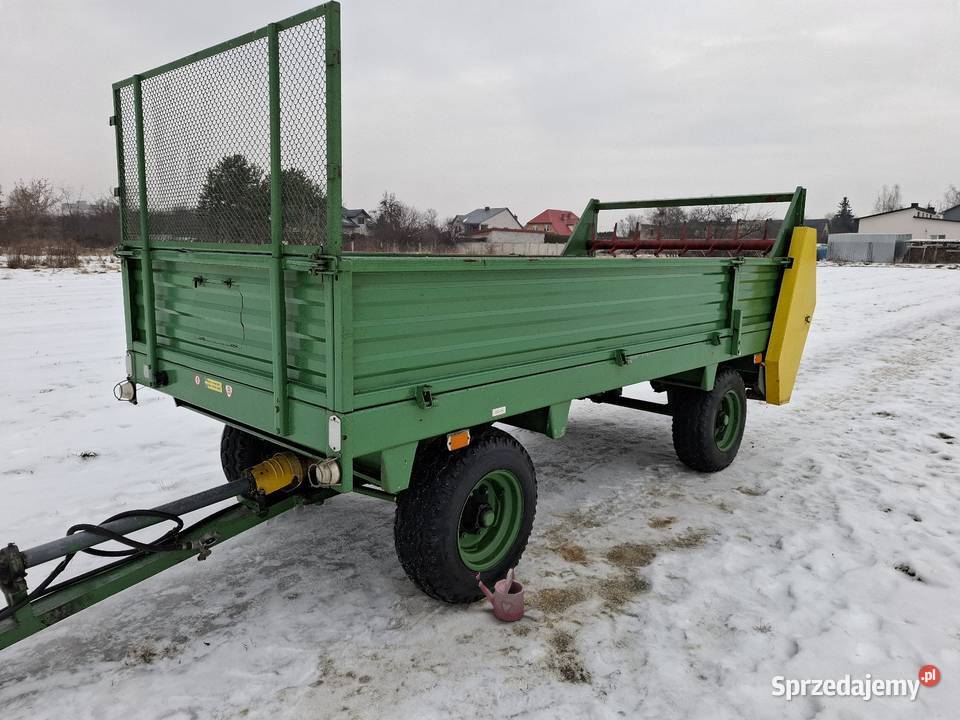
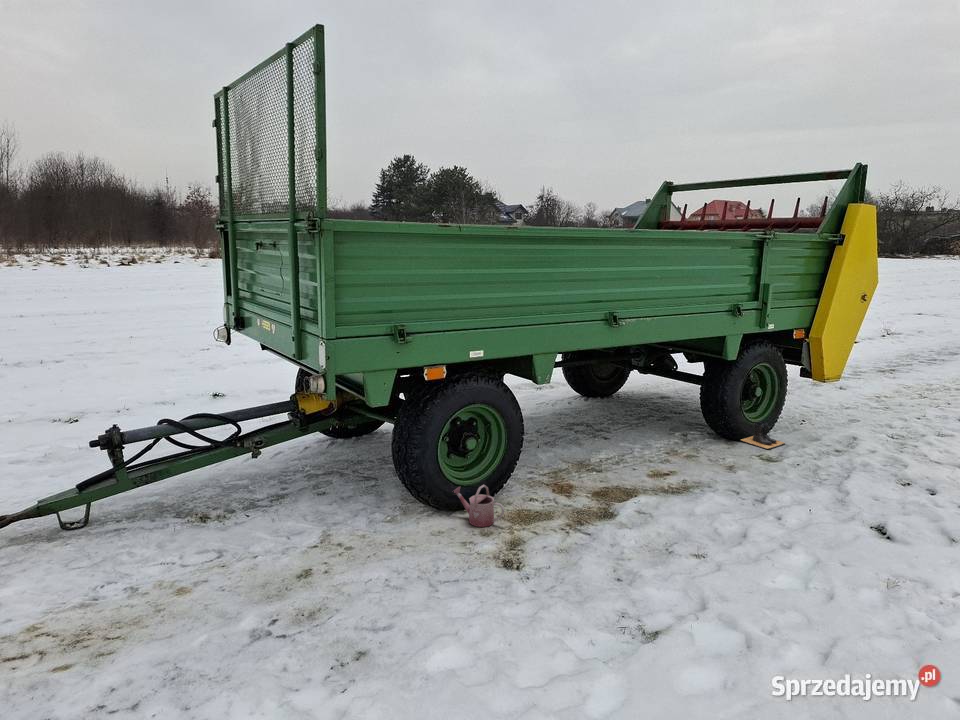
boots: none [715,451,758,481] -> present [741,421,785,449]

